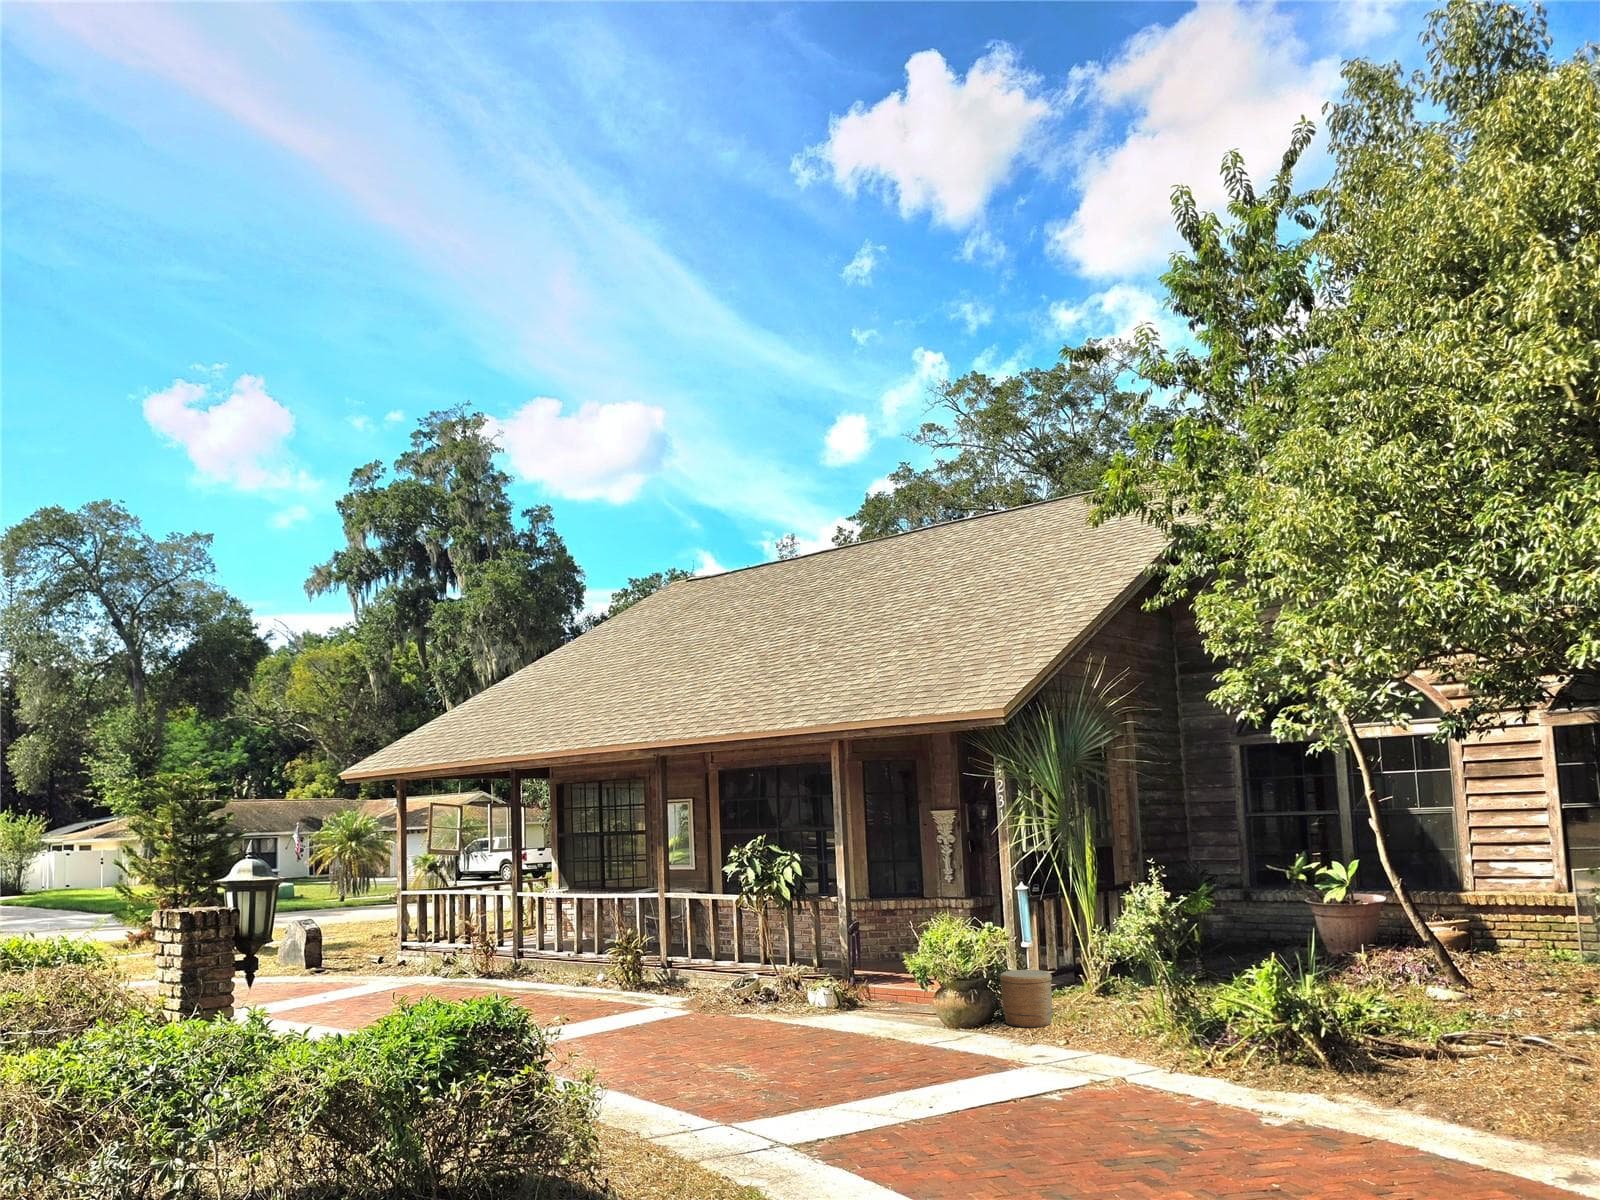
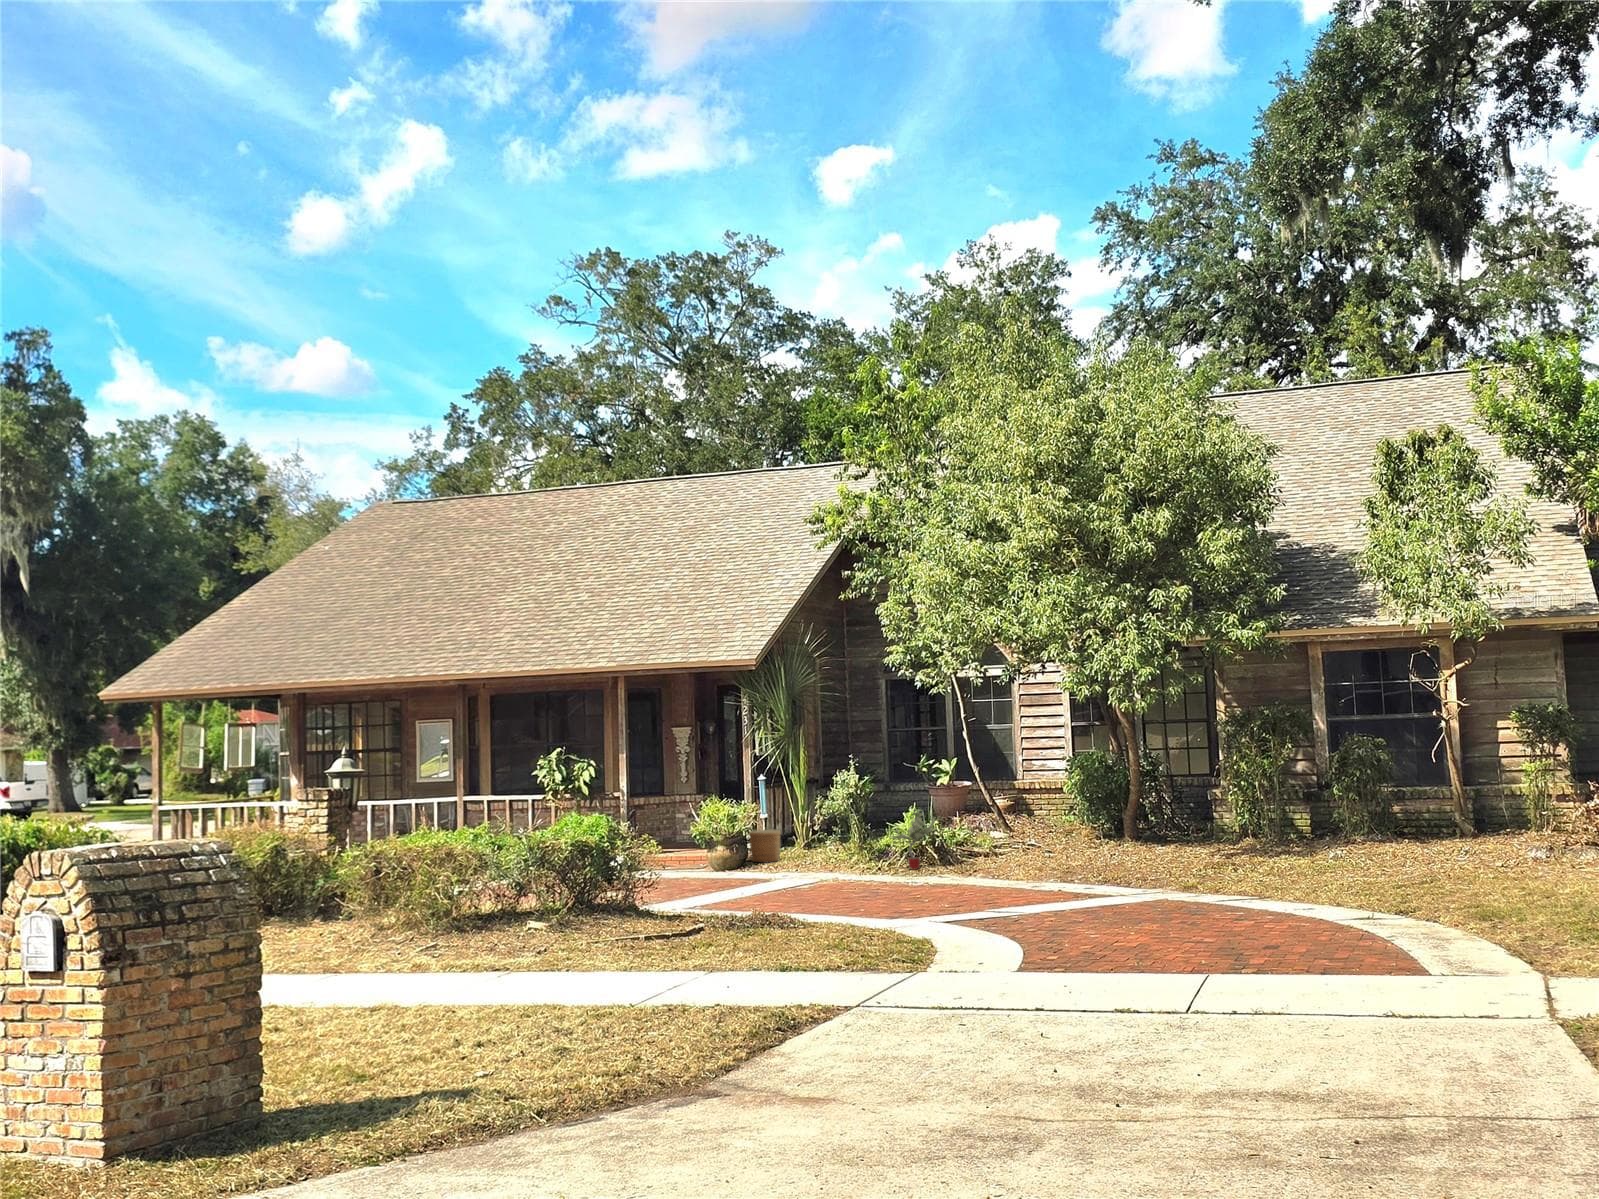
potted tree: none [1227,958,1327,1079] -> present [889,812,936,870]

